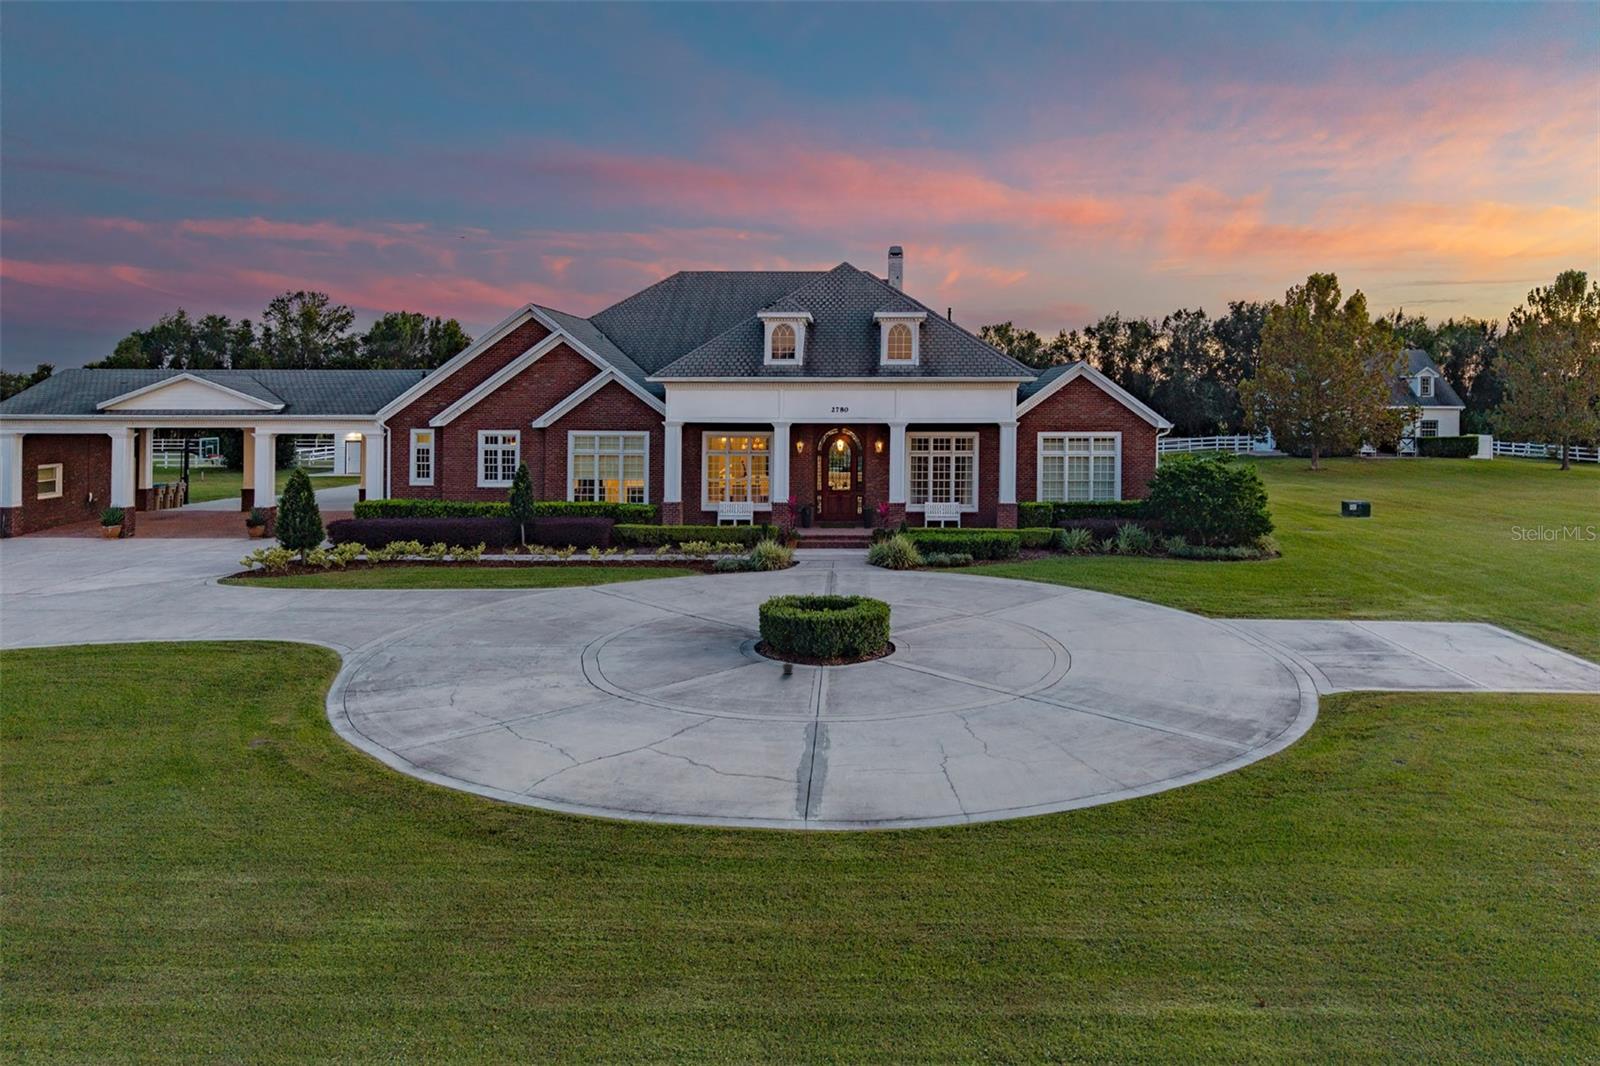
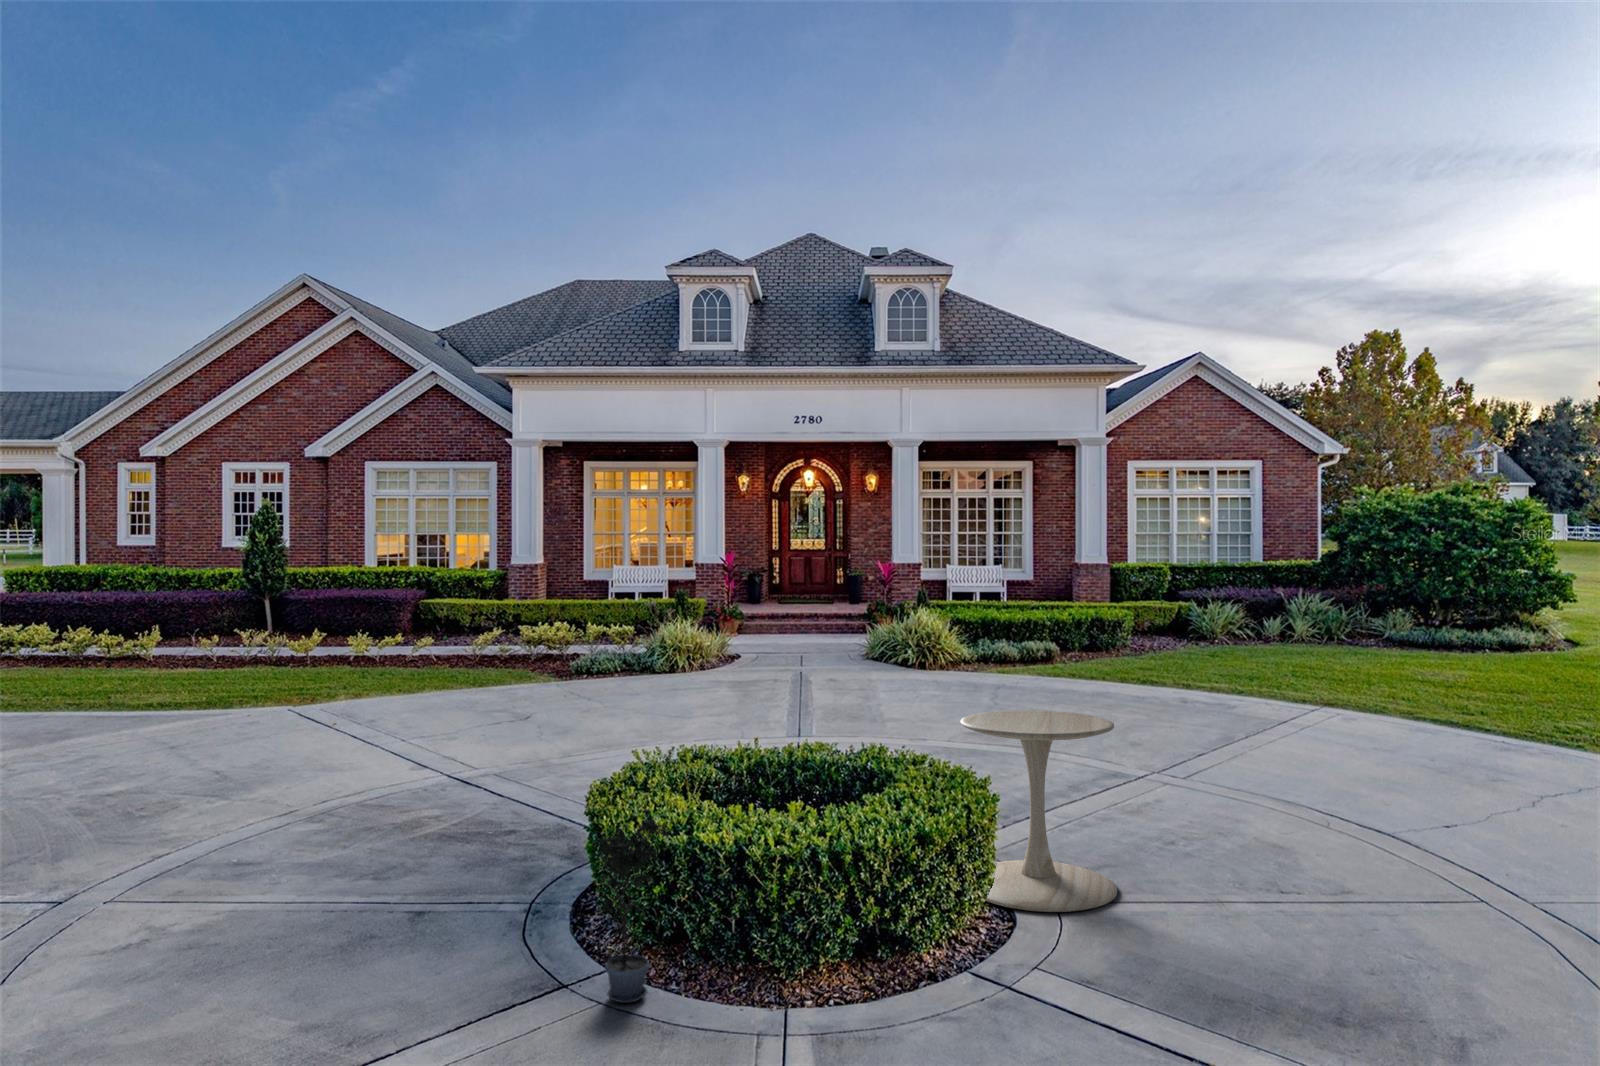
pedestal table: none [880,602,926,660] -> present [960,710,1117,912]

